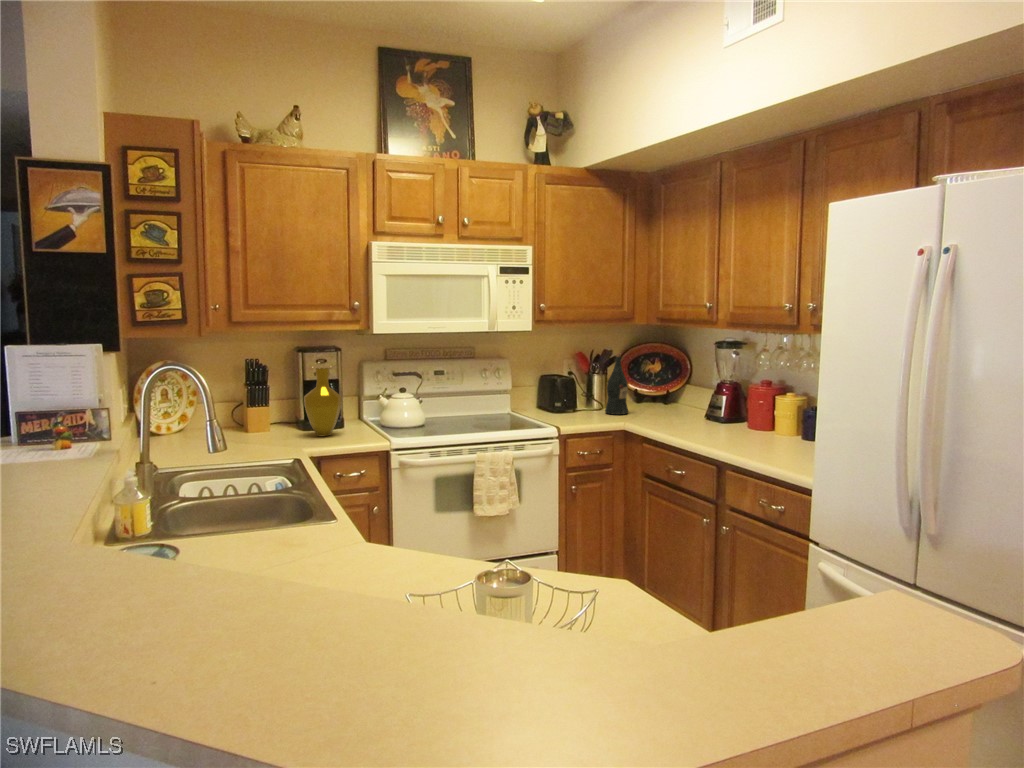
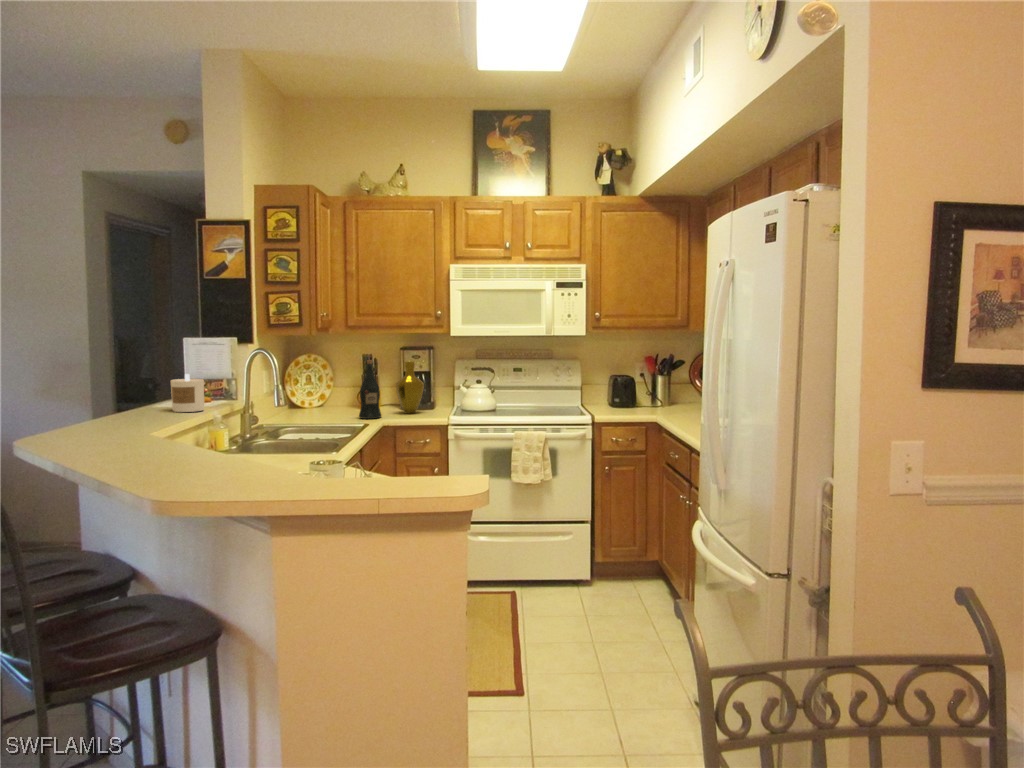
wine bottle: present [605,353,628,415] -> present [359,360,381,419]
candle: none [20,406,77,467] -> present [170,374,204,412]

